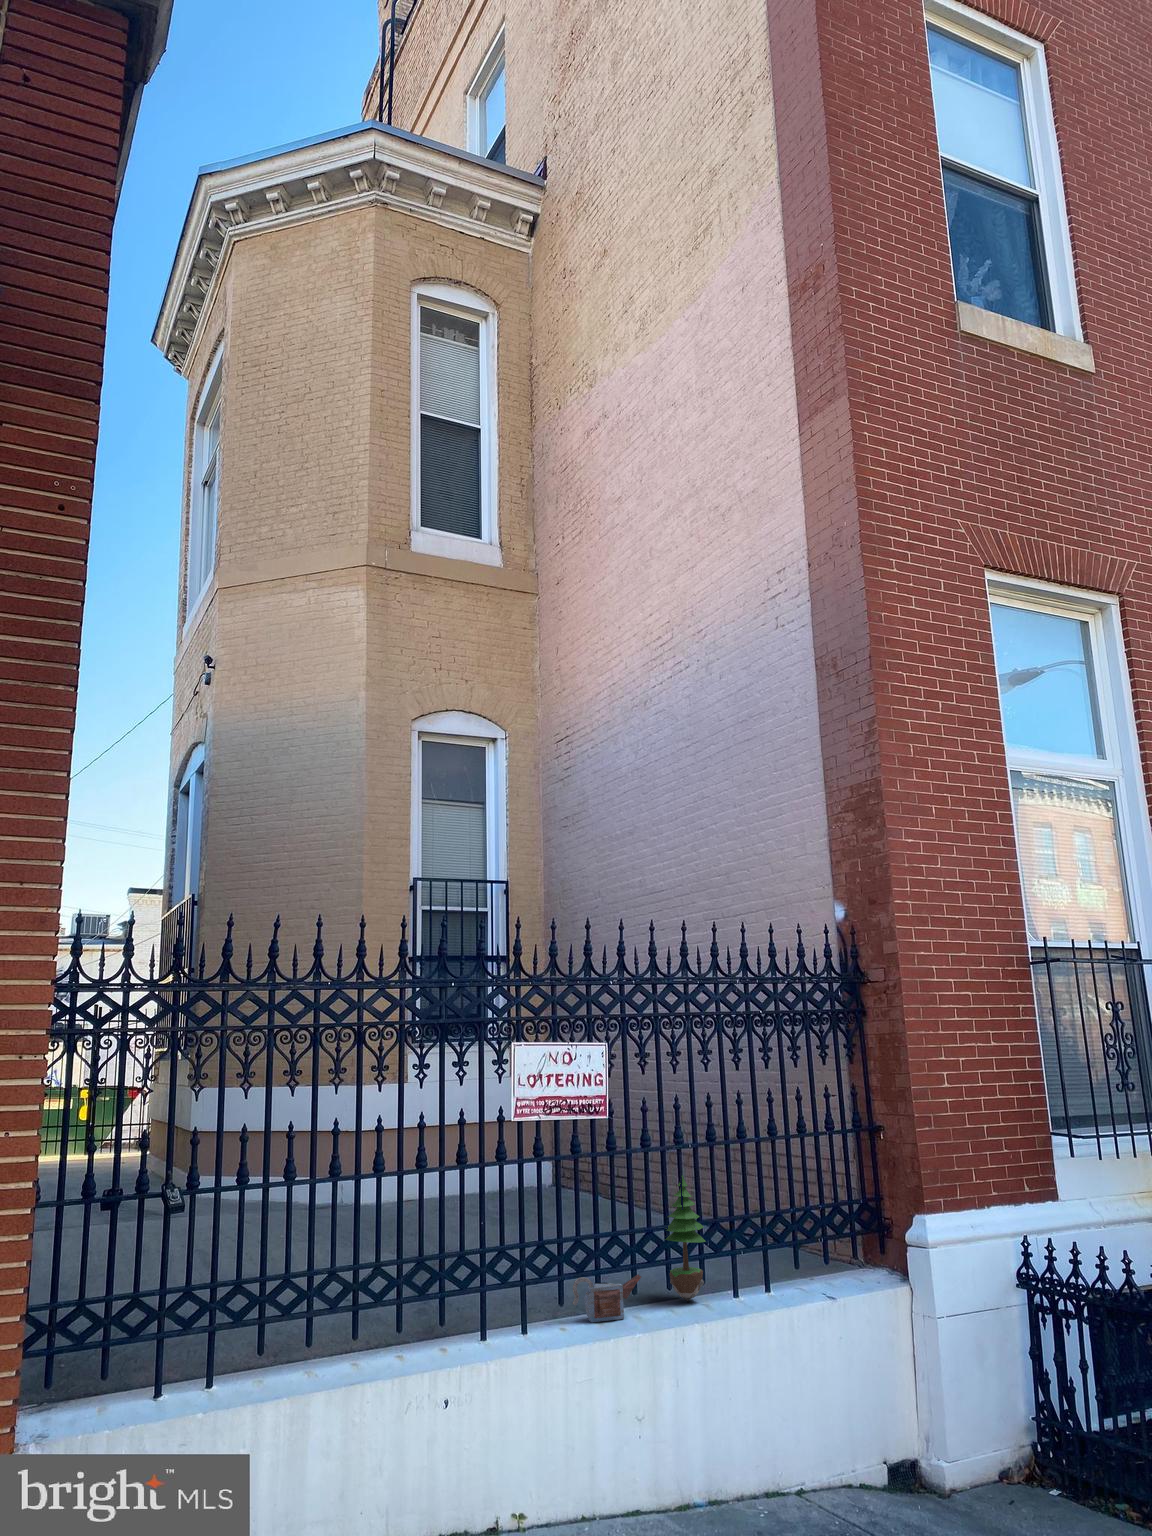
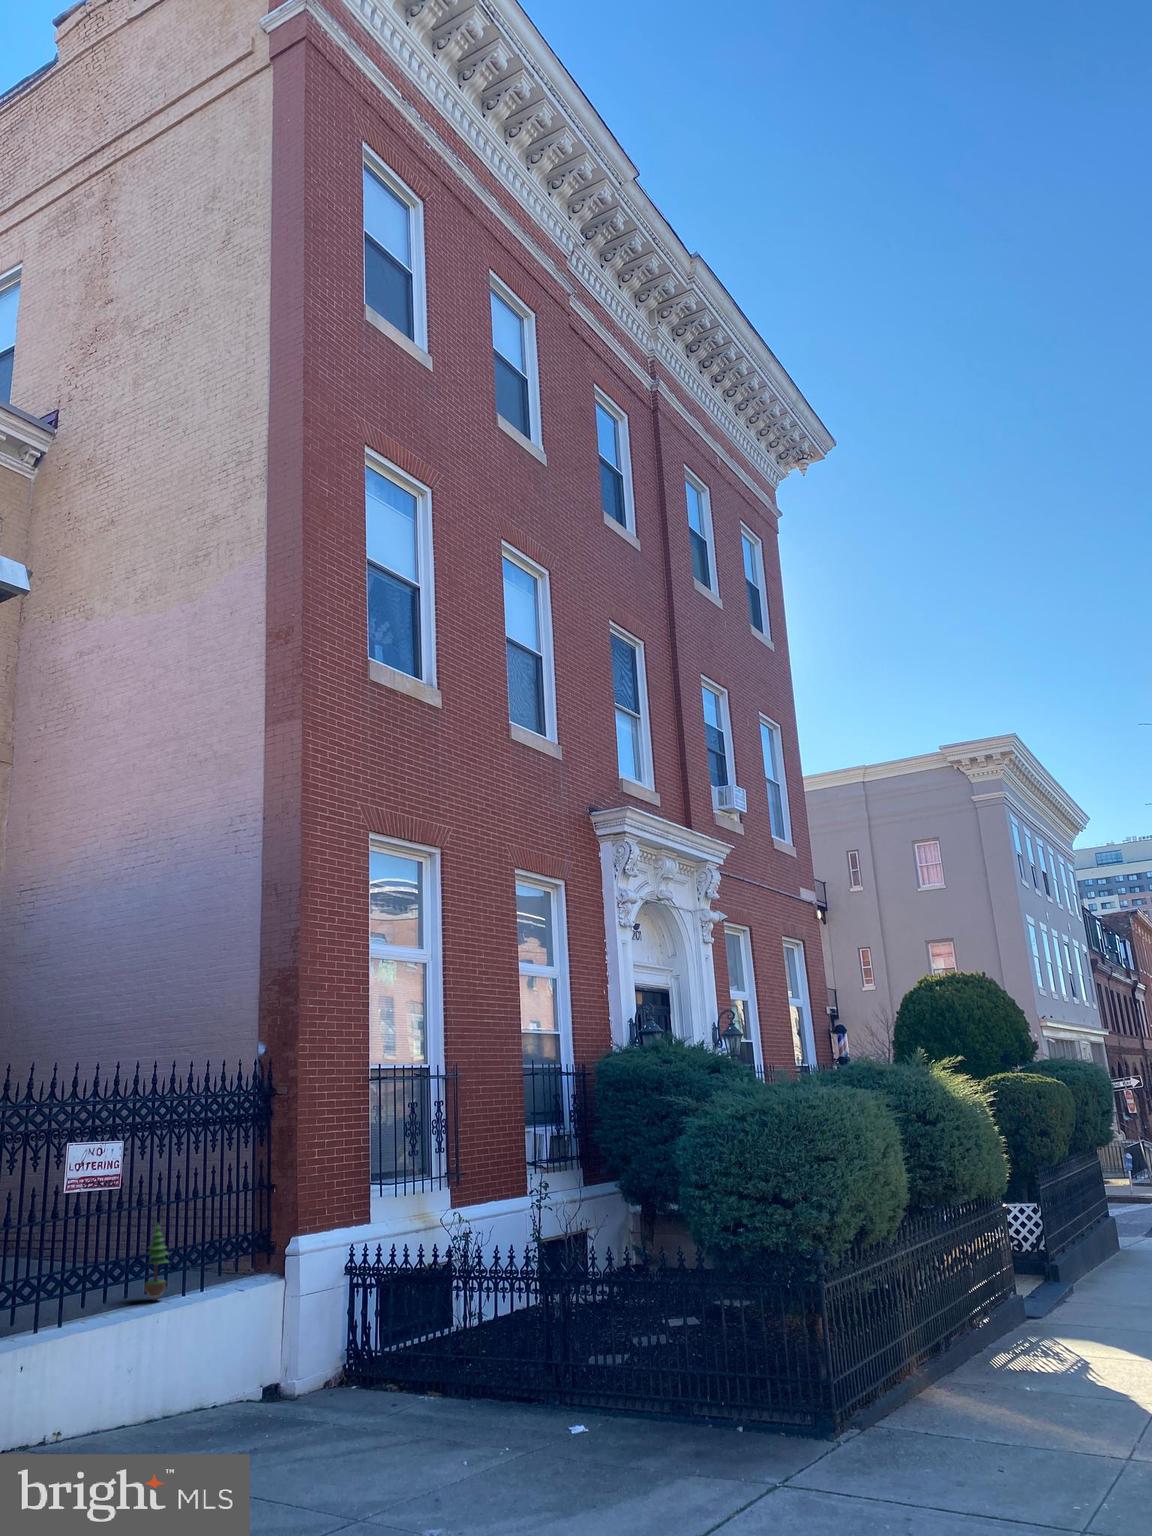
watering can: present [572,1275,641,1322] -> none [90,1285,133,1317]

